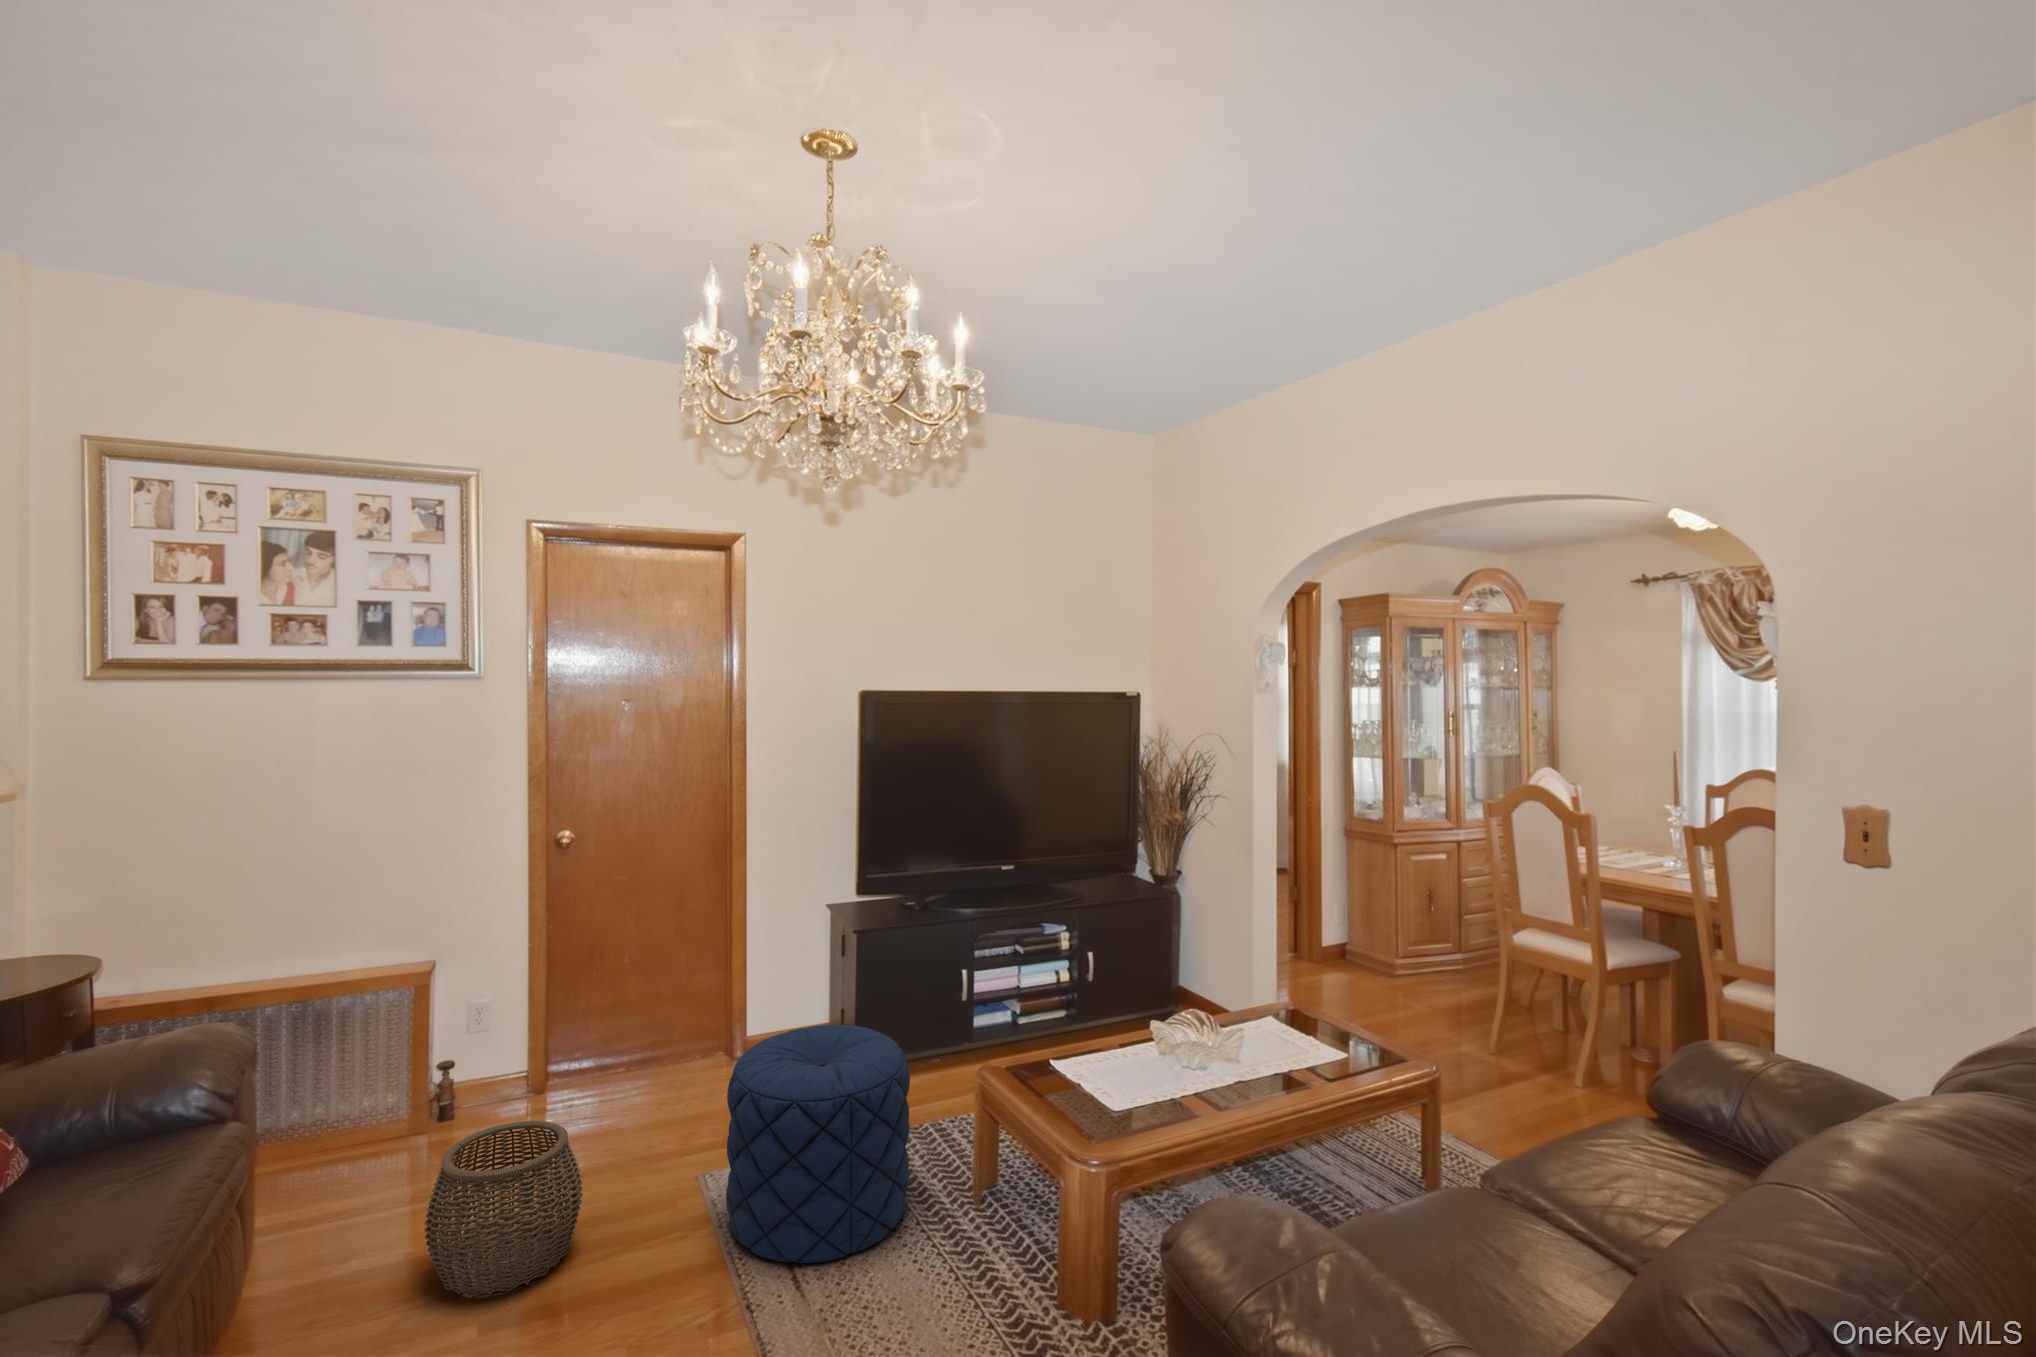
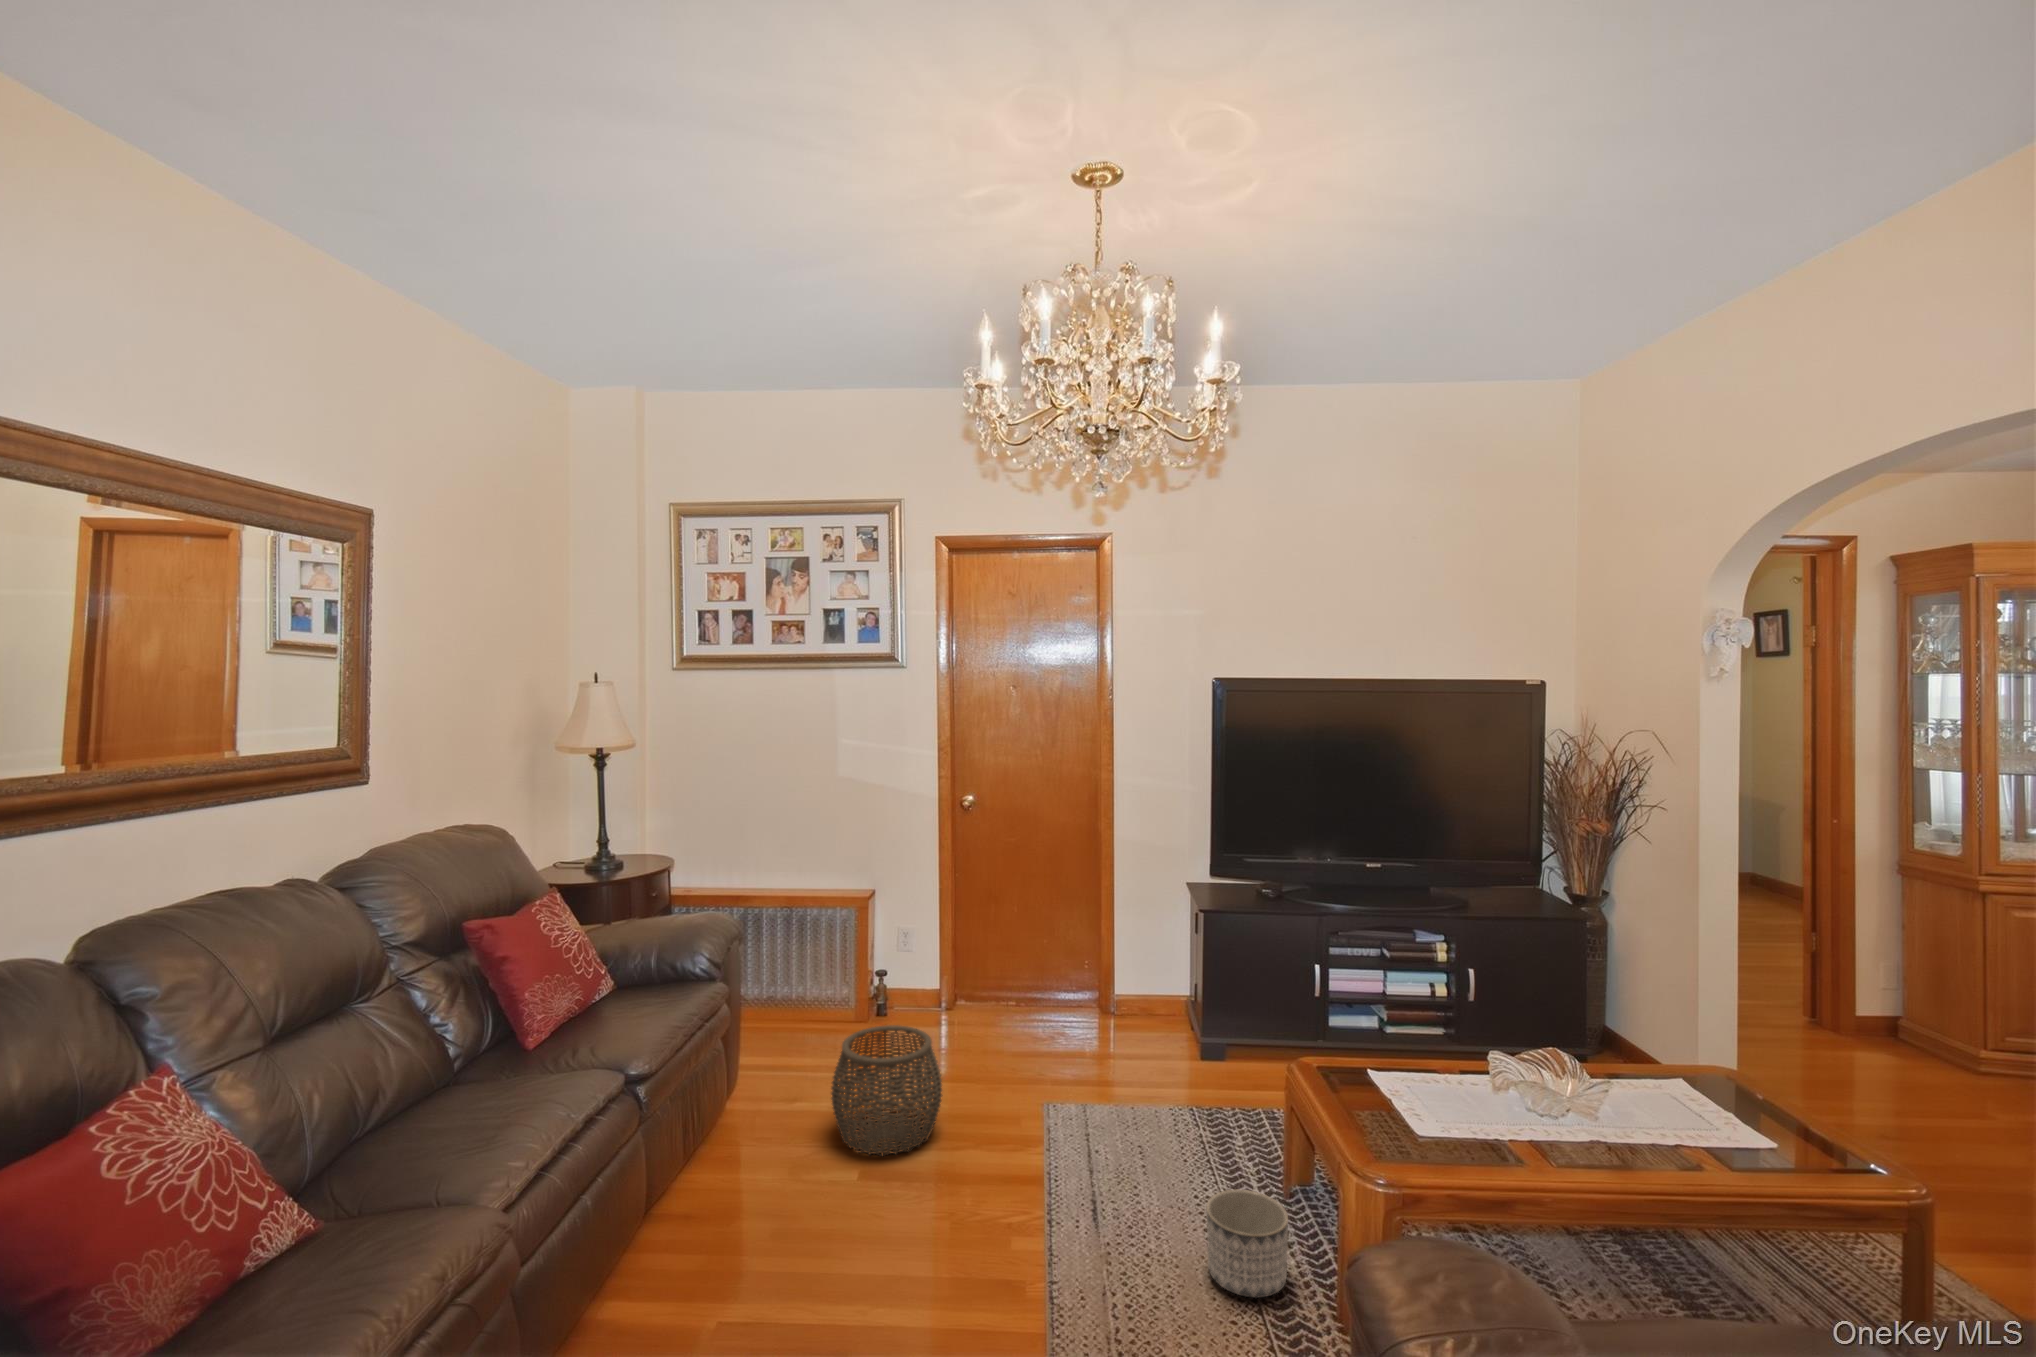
pouf: present [726,1025,910,1263] -> none [1053,992,1220,1207]
planter: none [929,1207,1009,1316] -> present [1207,1189,1288,1298]

